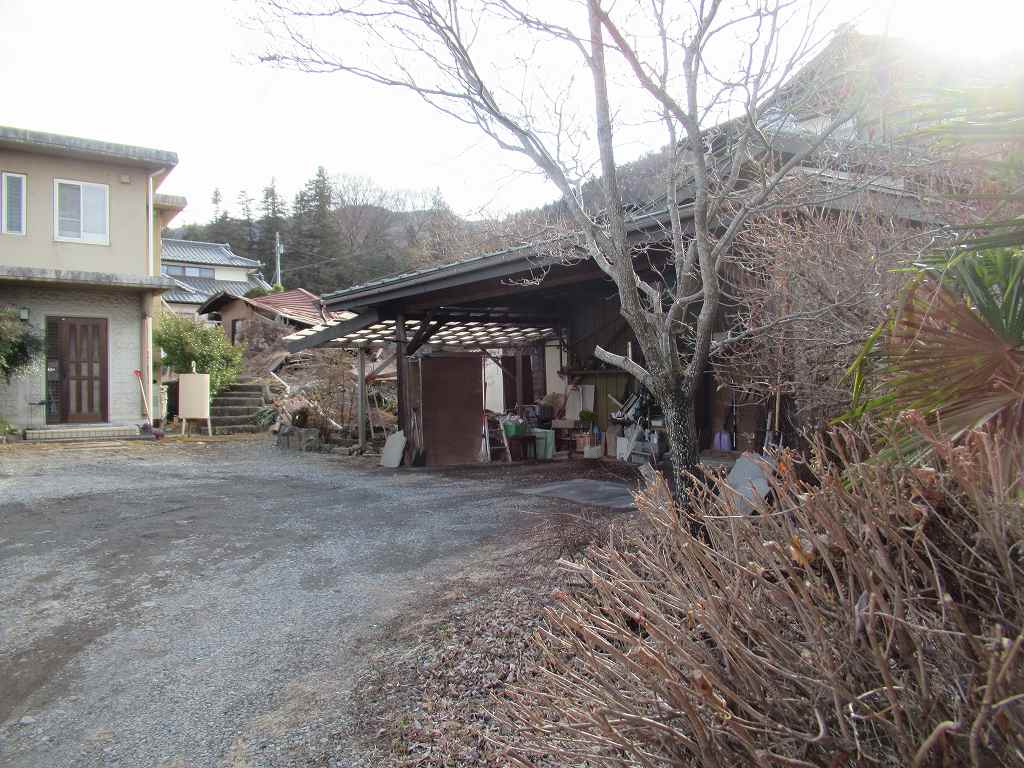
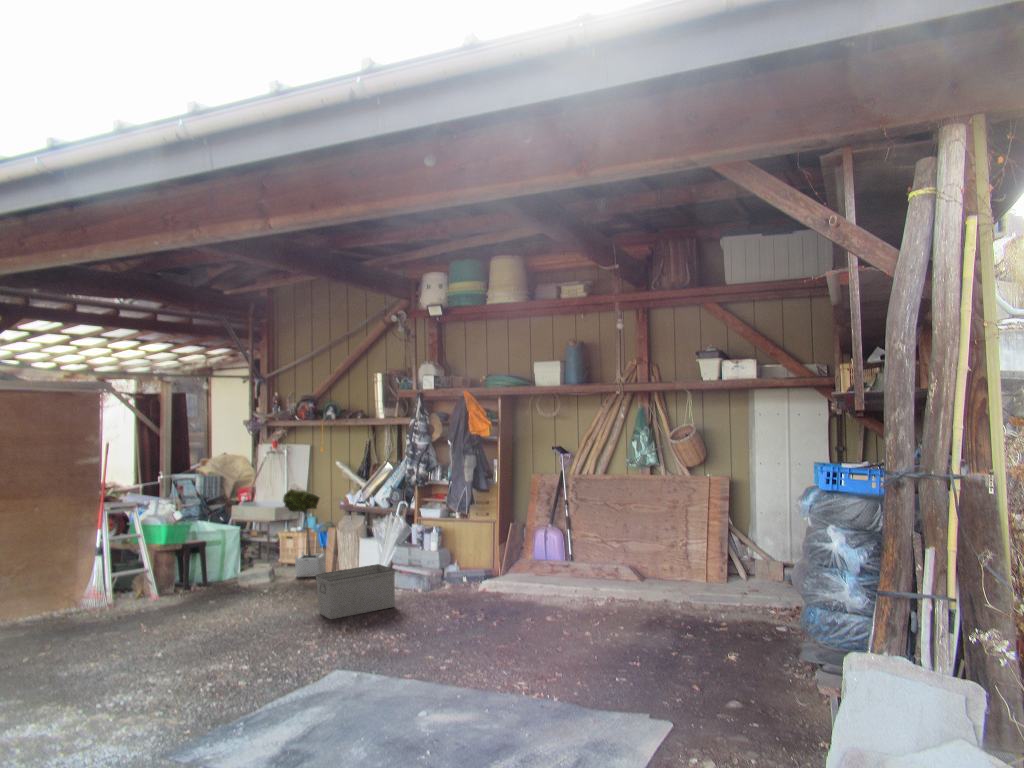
storage bin: none [594,450,635,474] -> present [316,564,395,619]

